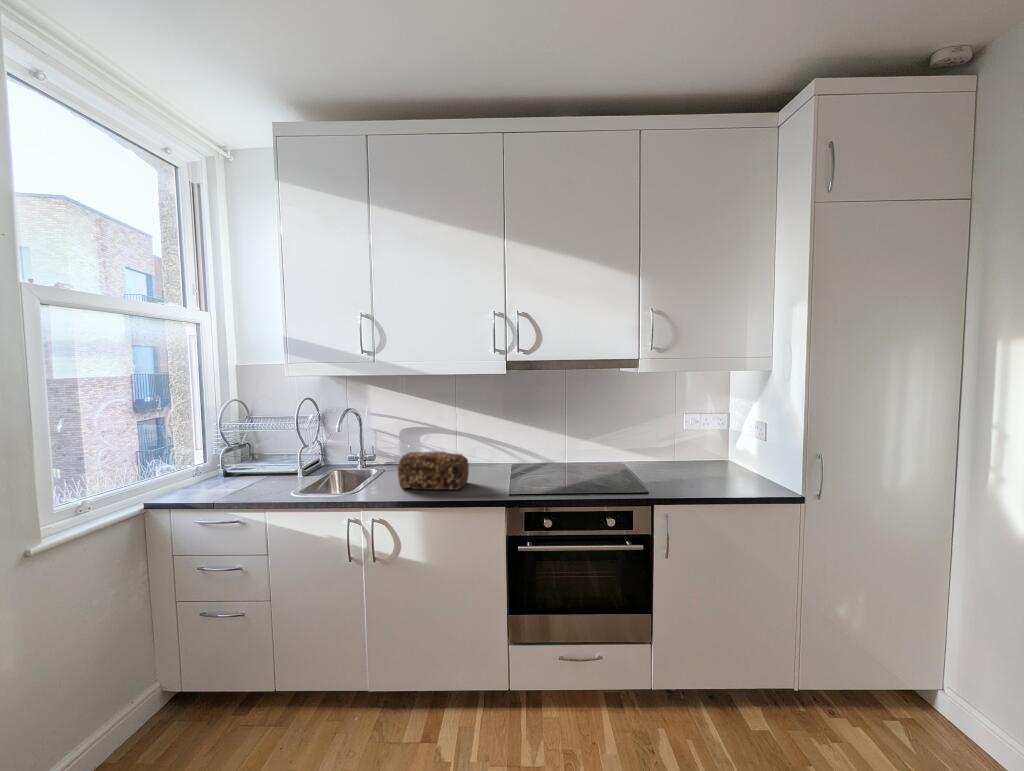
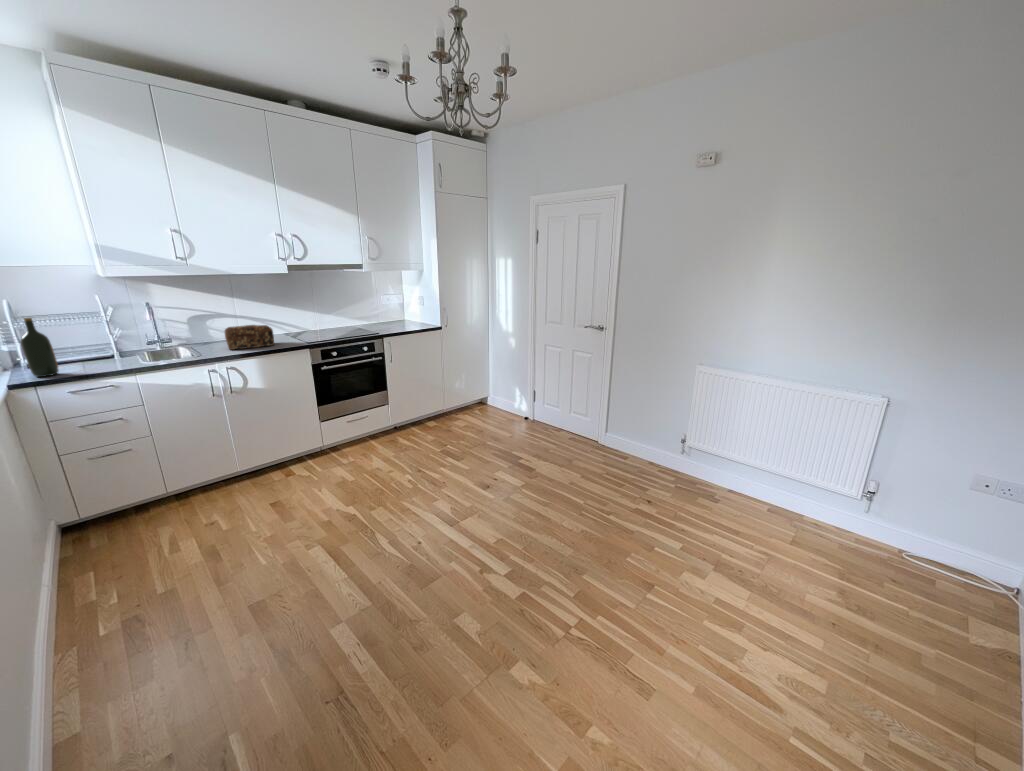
wine bottle: none [186,424,216,496] -> present [21,318,59,377]

